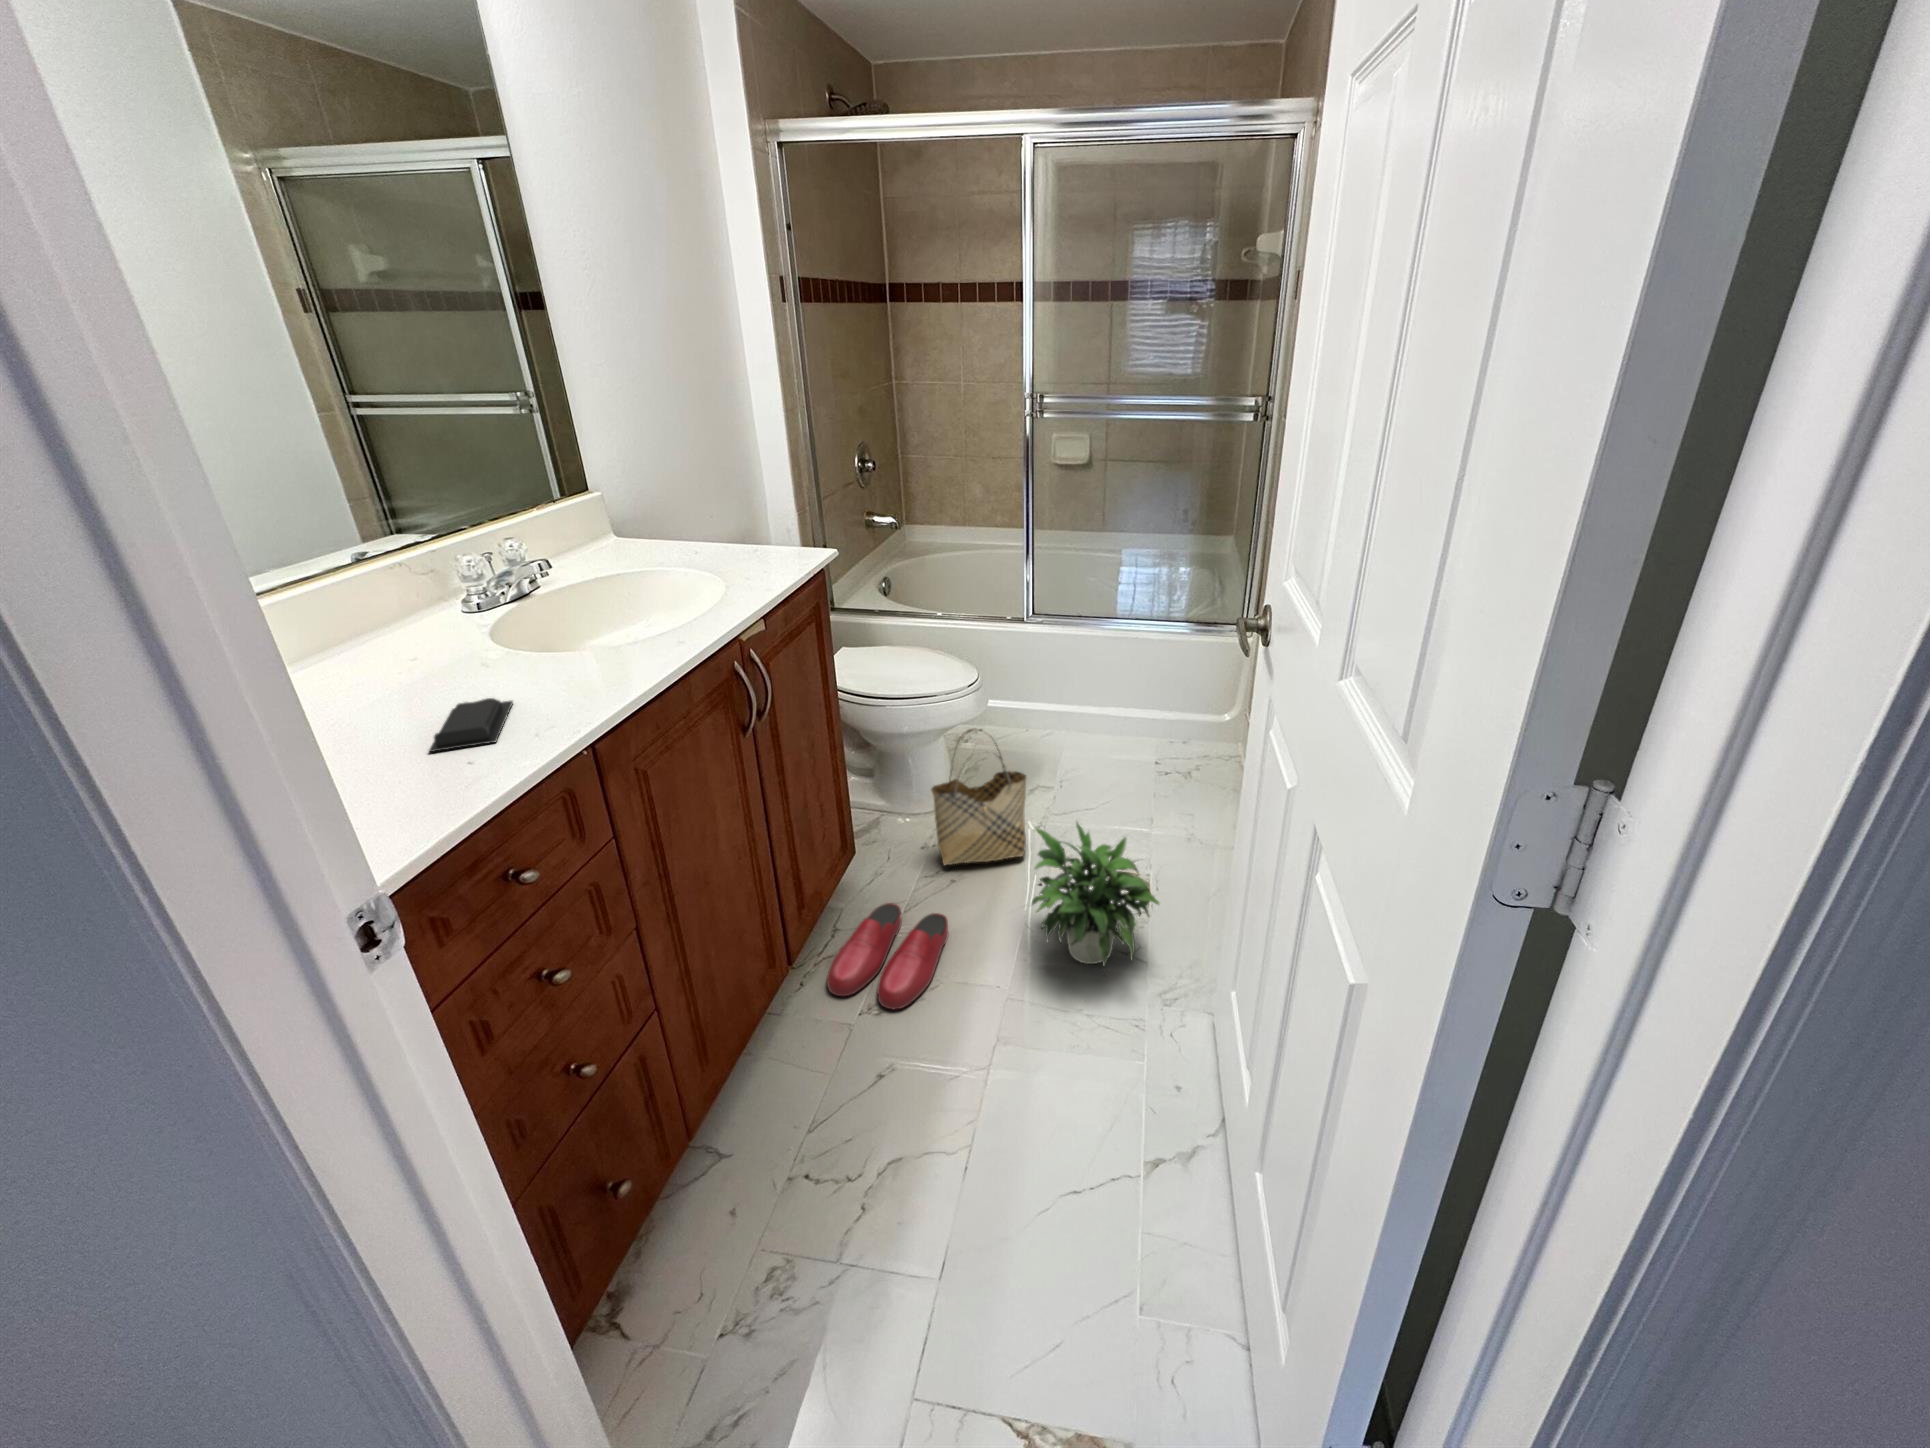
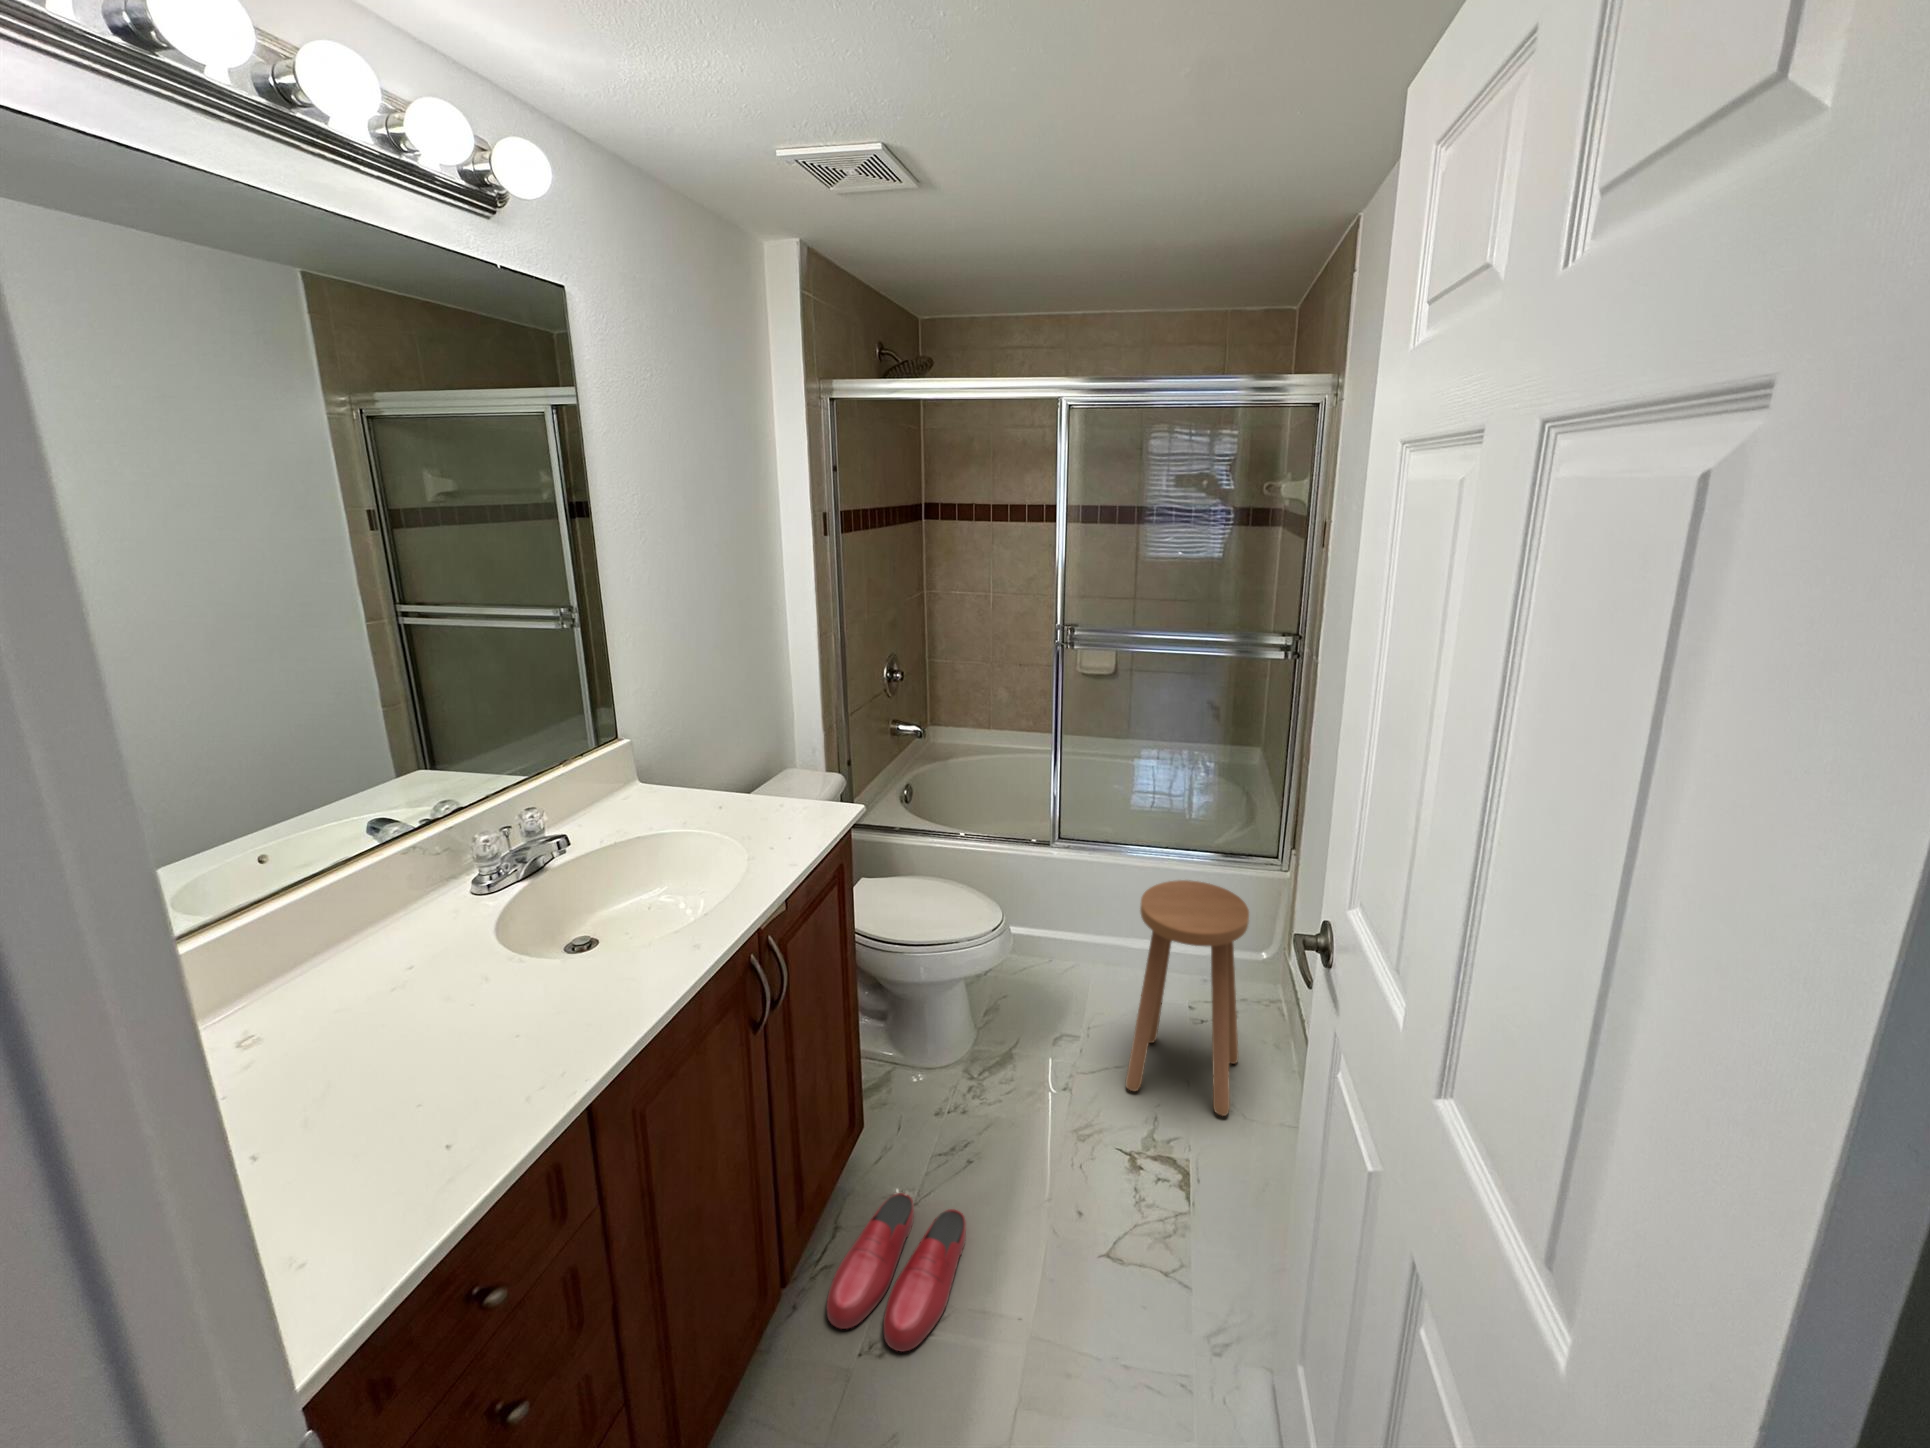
stool: none [1094,639,1210,844] -> present [1126,880,1249,1116]
soap bar: present [429,698,513,752] -> none [392,1059,501,1155]
woven basket: present [931,728,1027,865] -> none [951,982,1054,1139]
potted plant: present [1031,823,1159,967] -> none [1060,1107,1207,1307]

